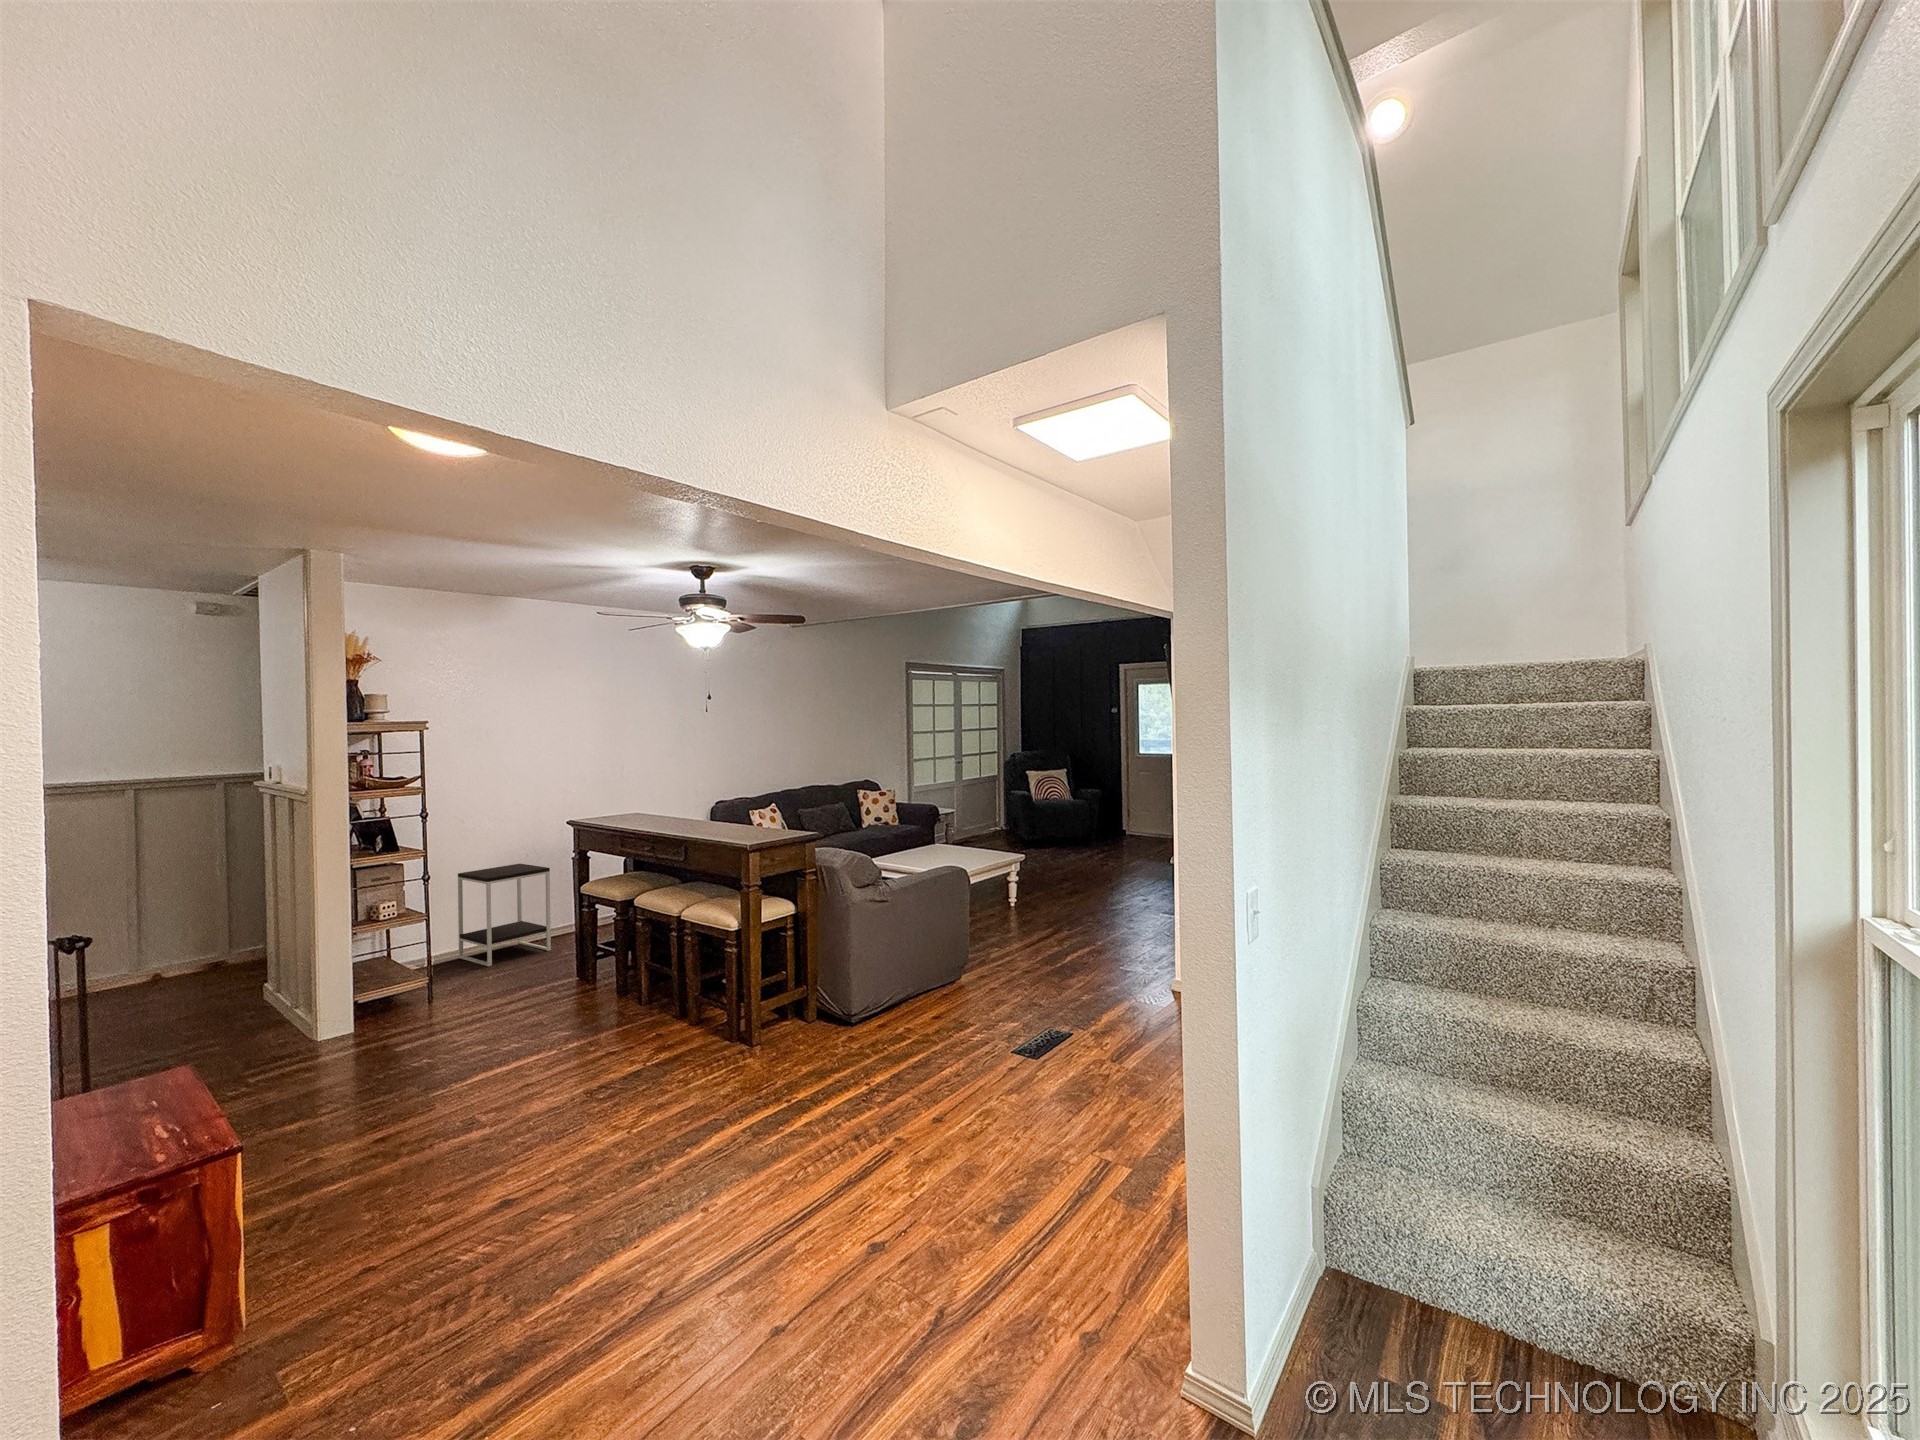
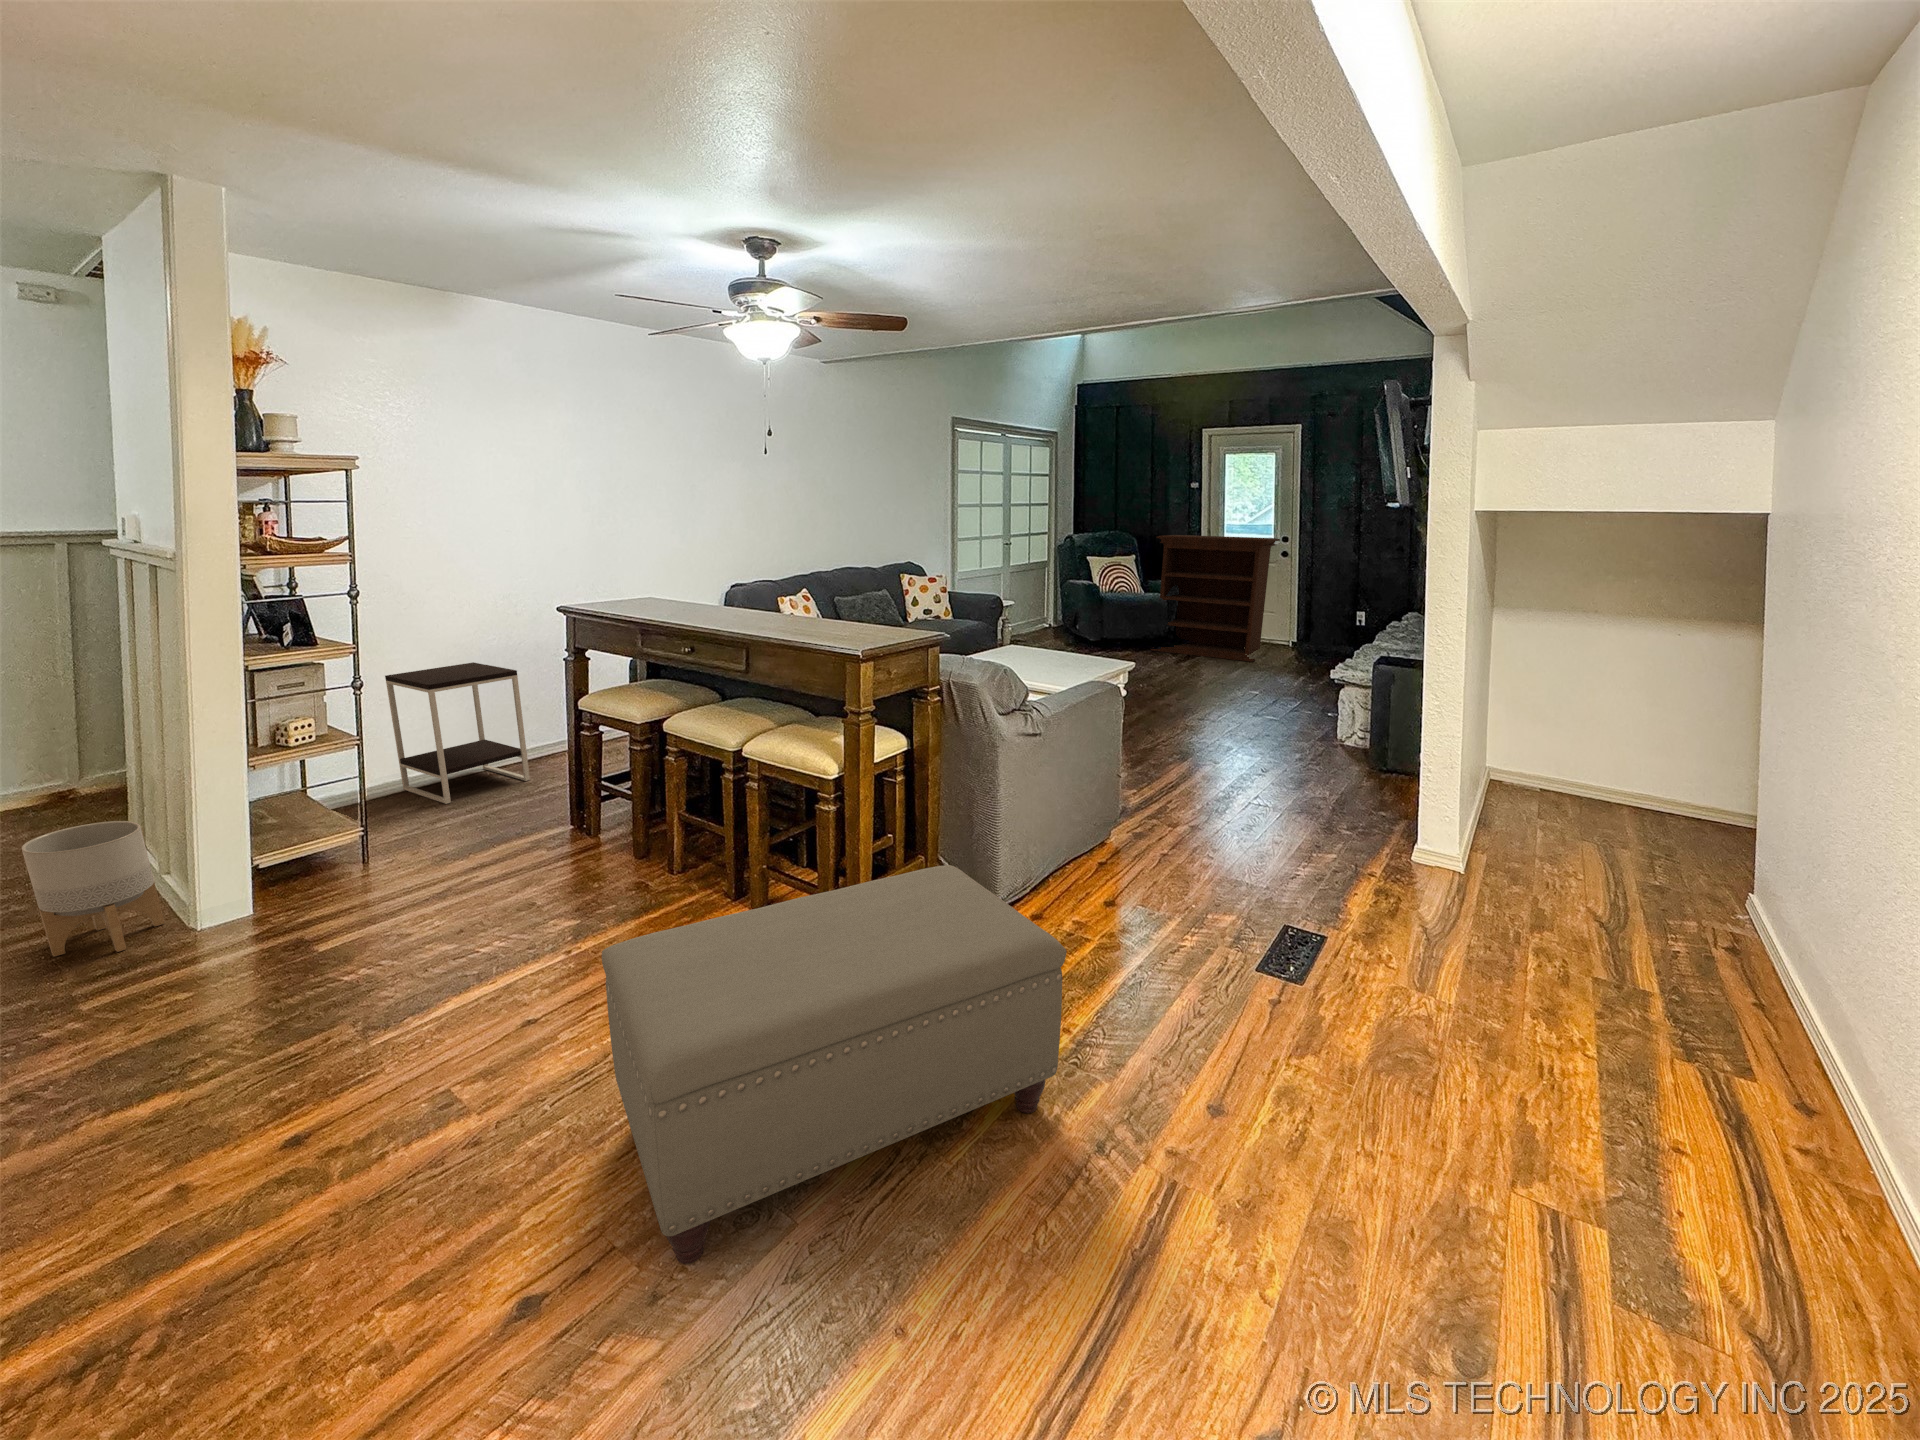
bookshelf: none [1072,751,1170,852] -> present [1151,535,1280,662]
planter: none [227,967,297,1057] -> present [22,821,164,957]
ottoman: none [570,973,838,1186] -> present [602,865,1067,1264]

